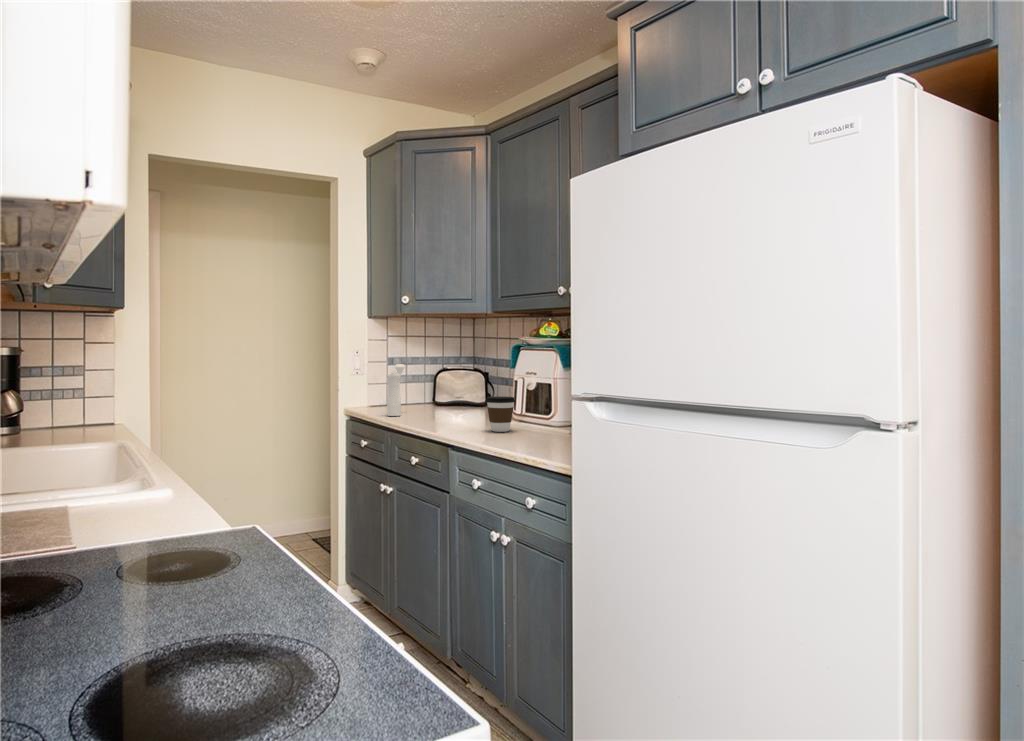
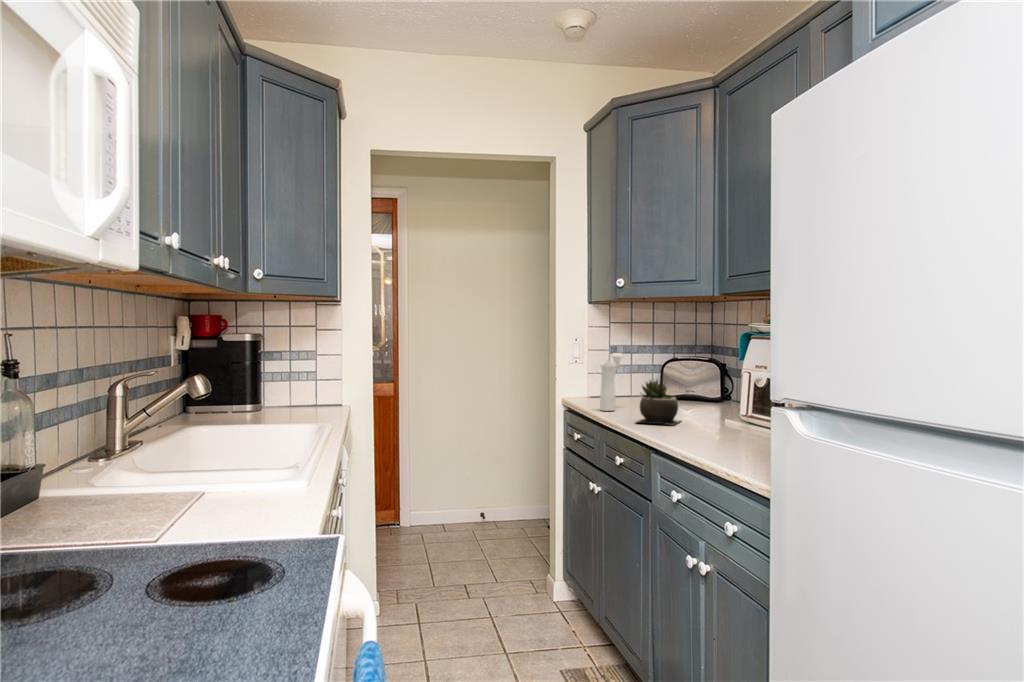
succulent plant: none [426,385,464,425] -> present [636,380,680,425]
coffee cup: present [485,397,515,432] -> none [698,395,735,437]

